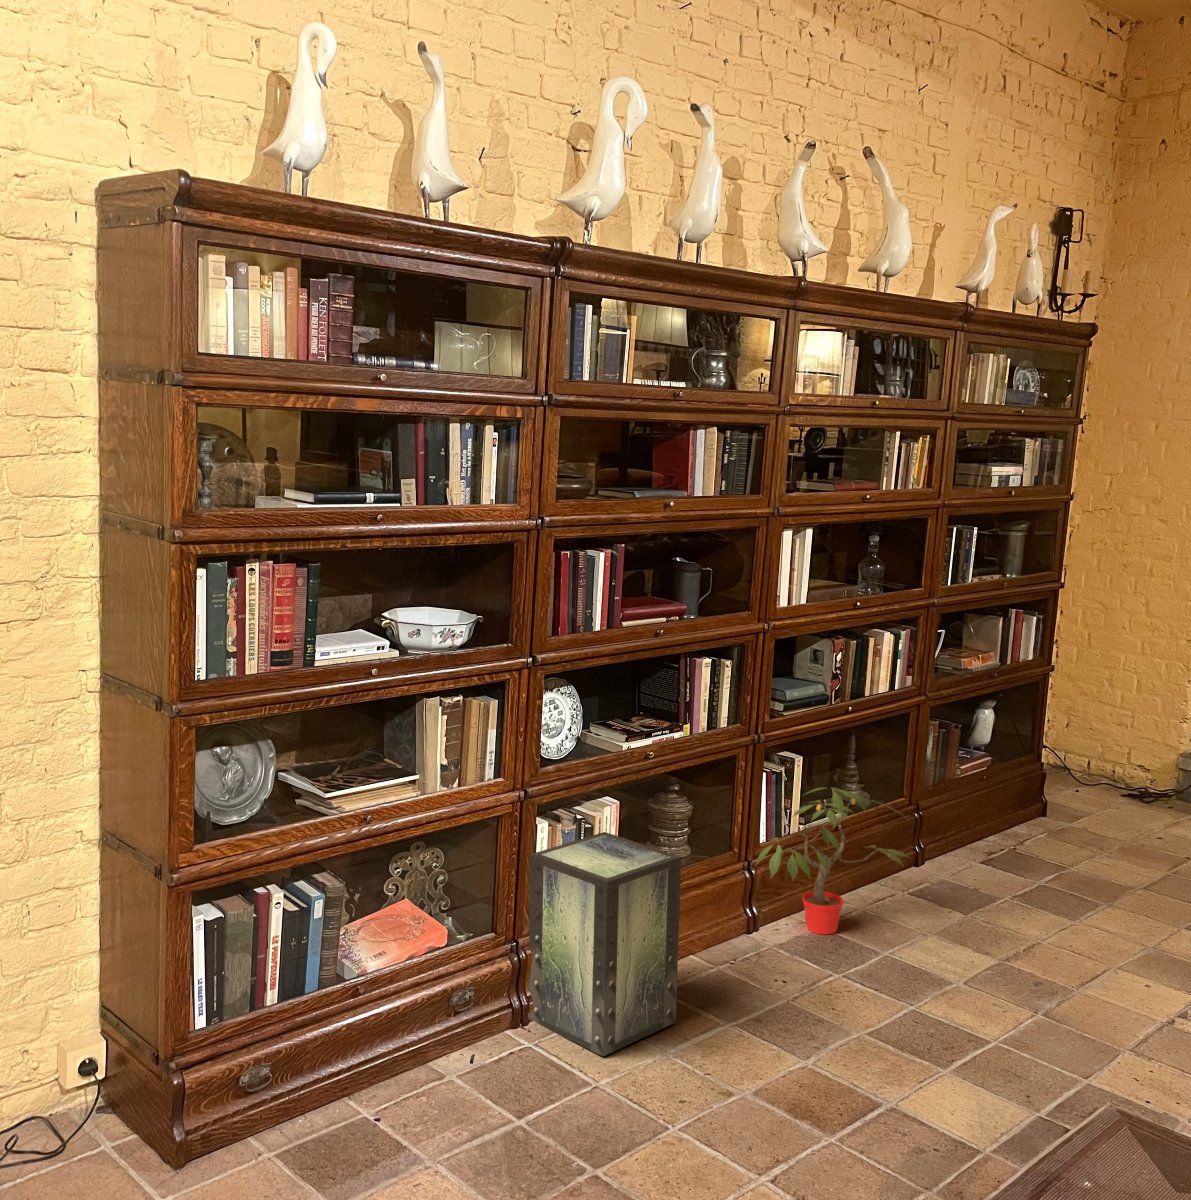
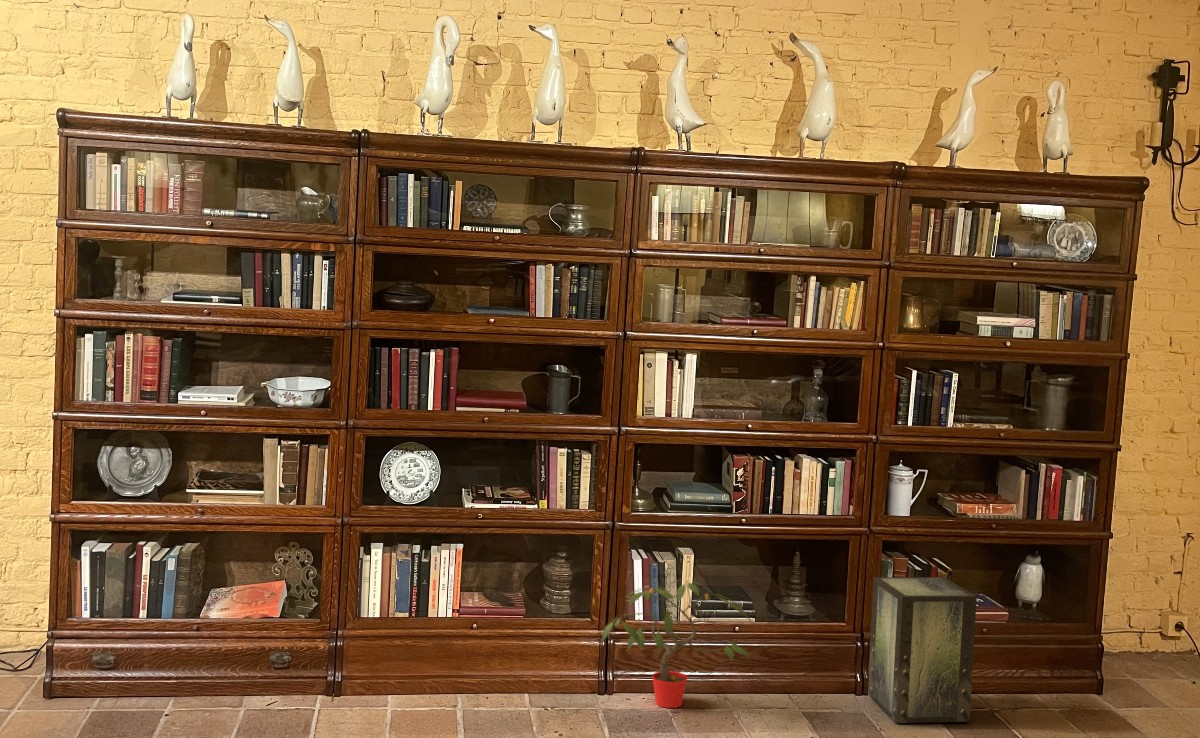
storage box: present [528,832,681,1056] -> present [868,577,977,723]

